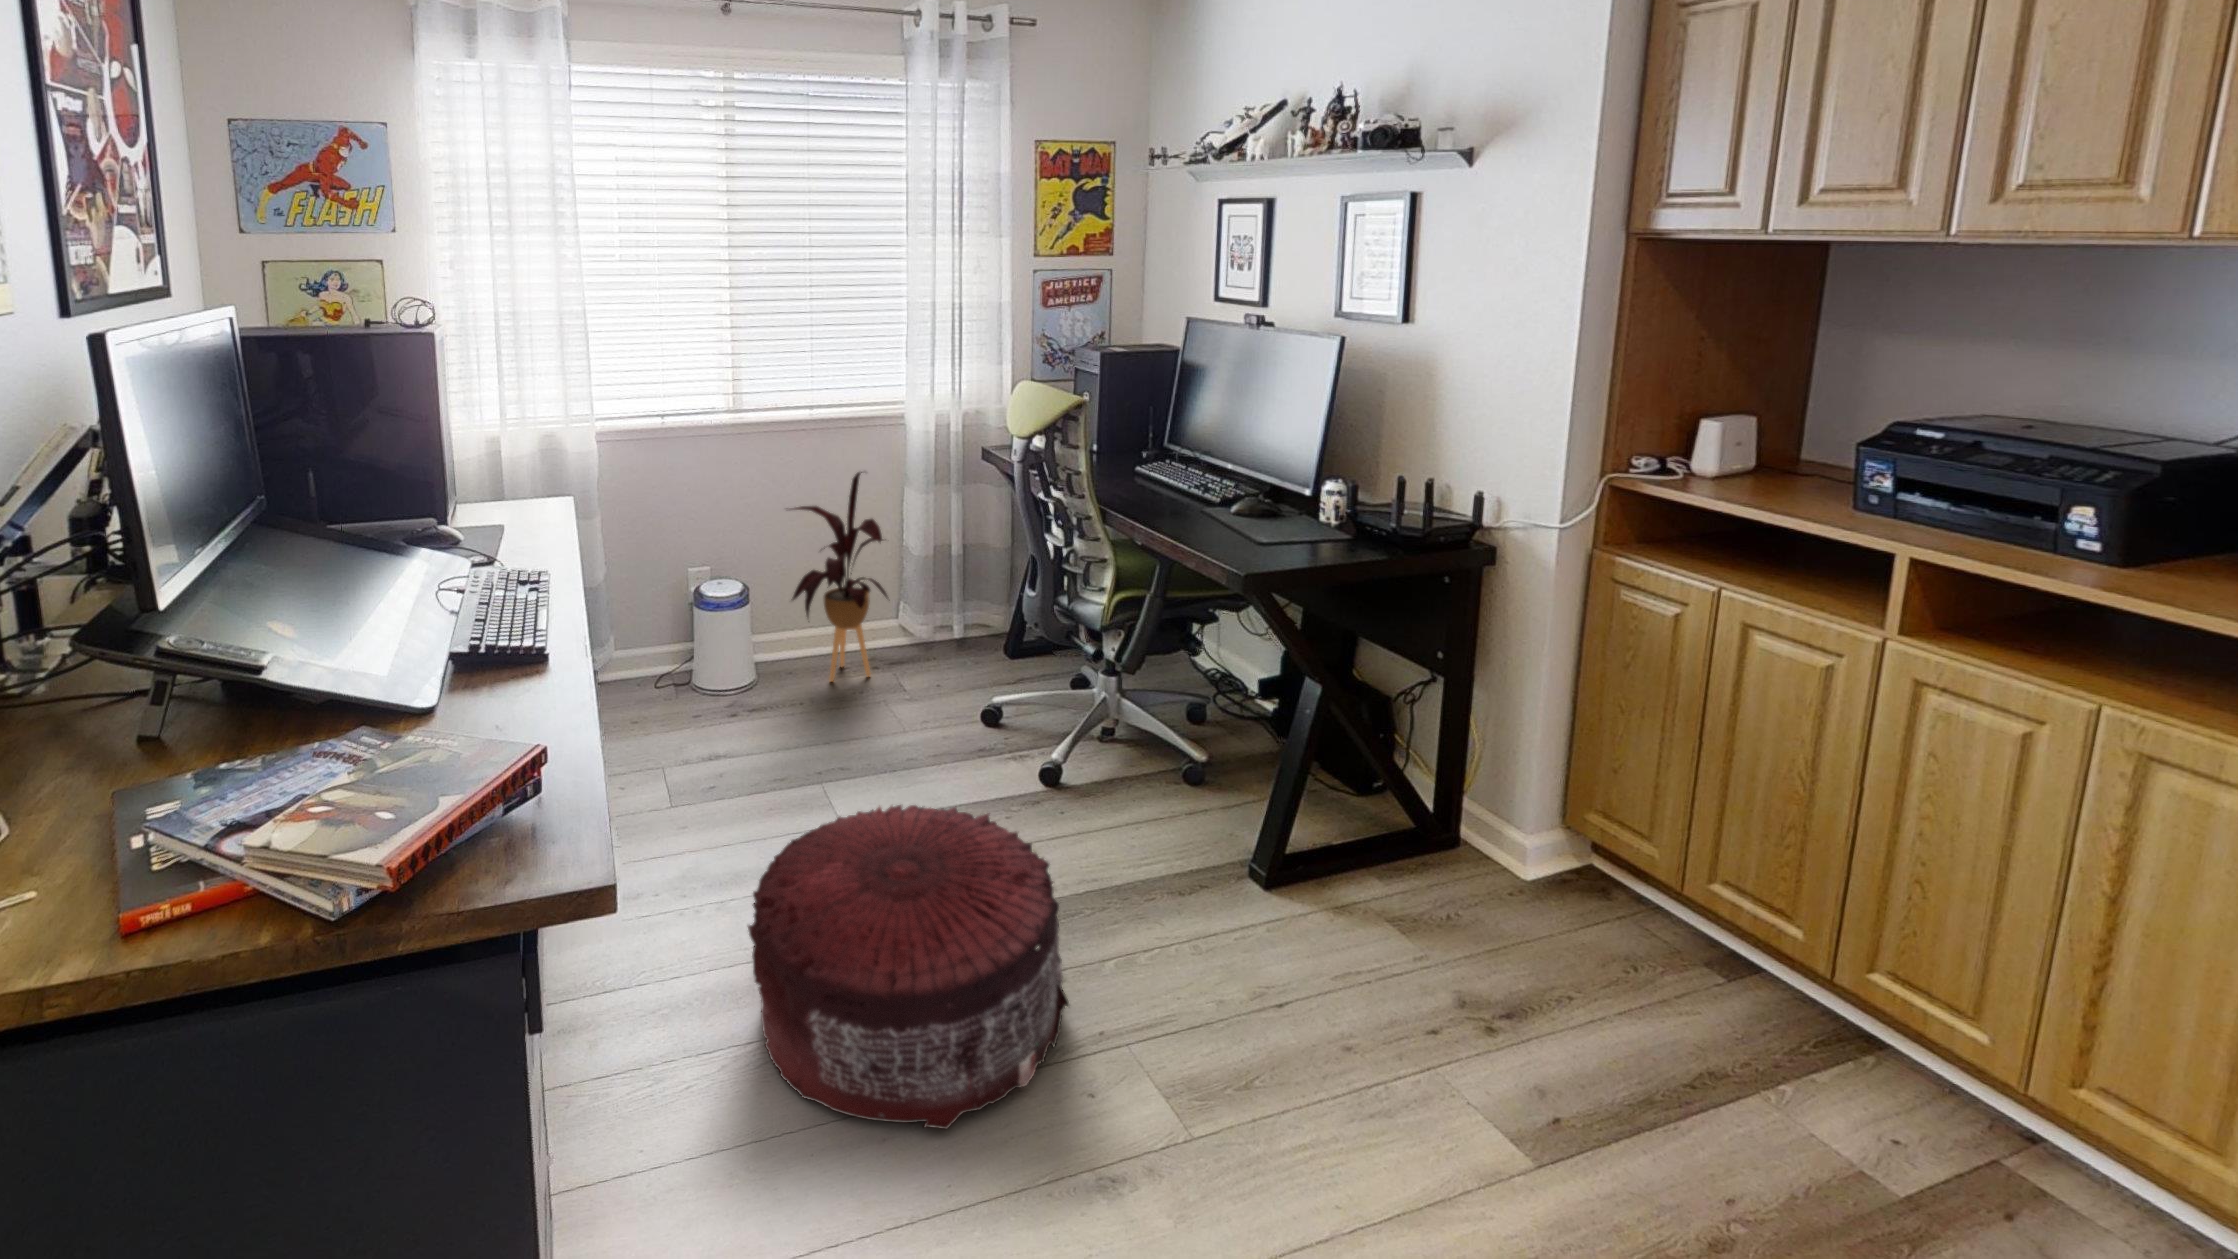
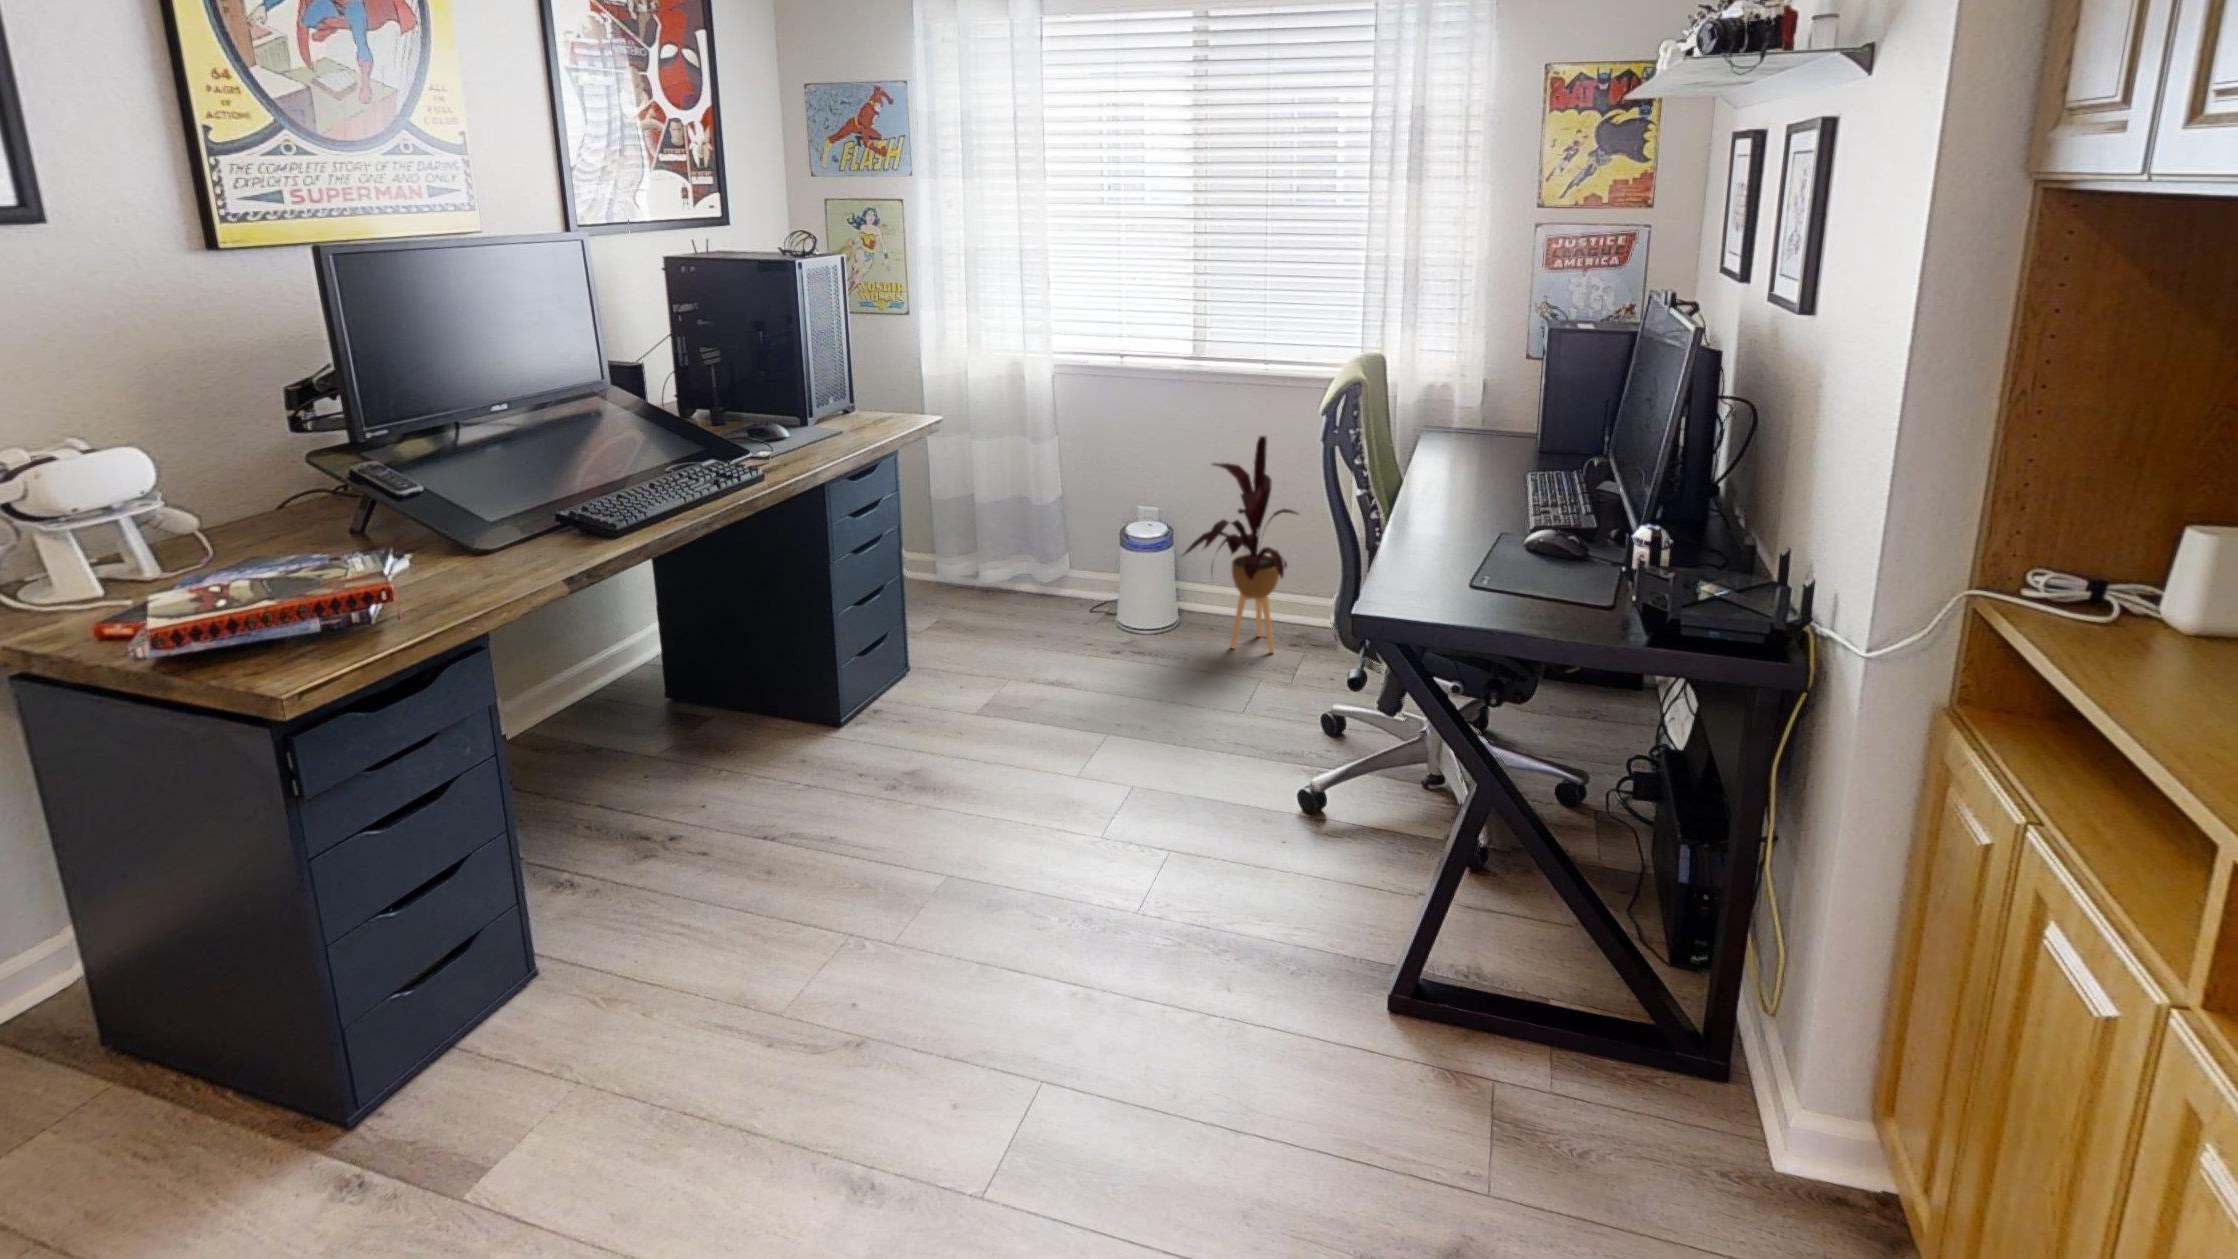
pouf: present [748,805,1069,1129] -> none [758,762,1076,1083]

